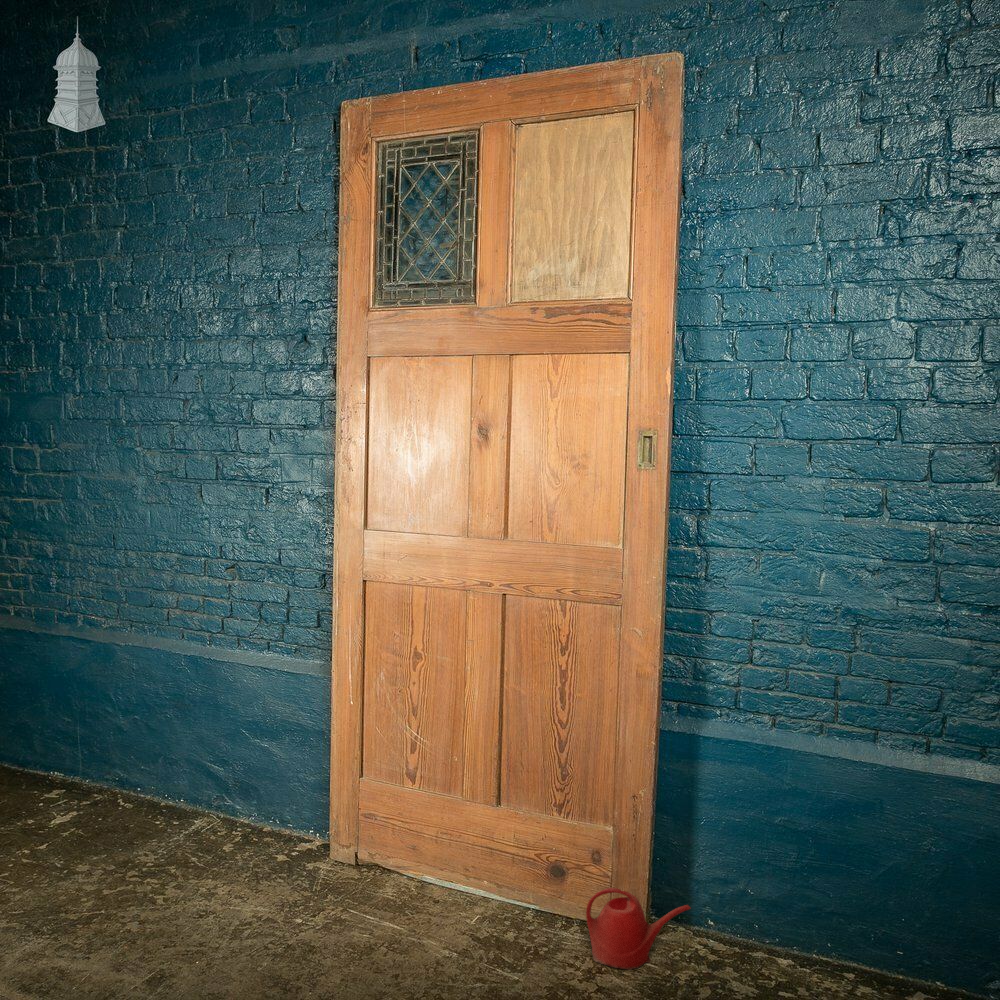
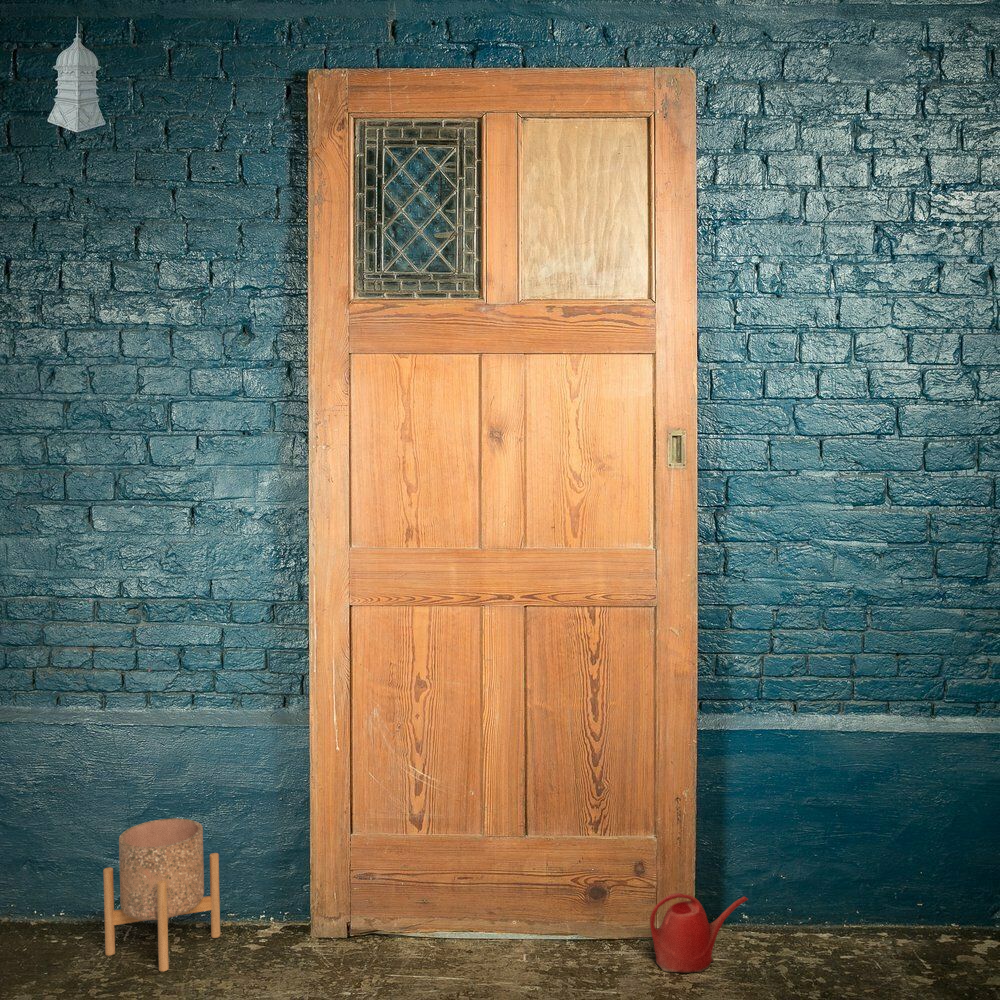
planter: none [164,742,254,866] -> present [103,818,220,972]

